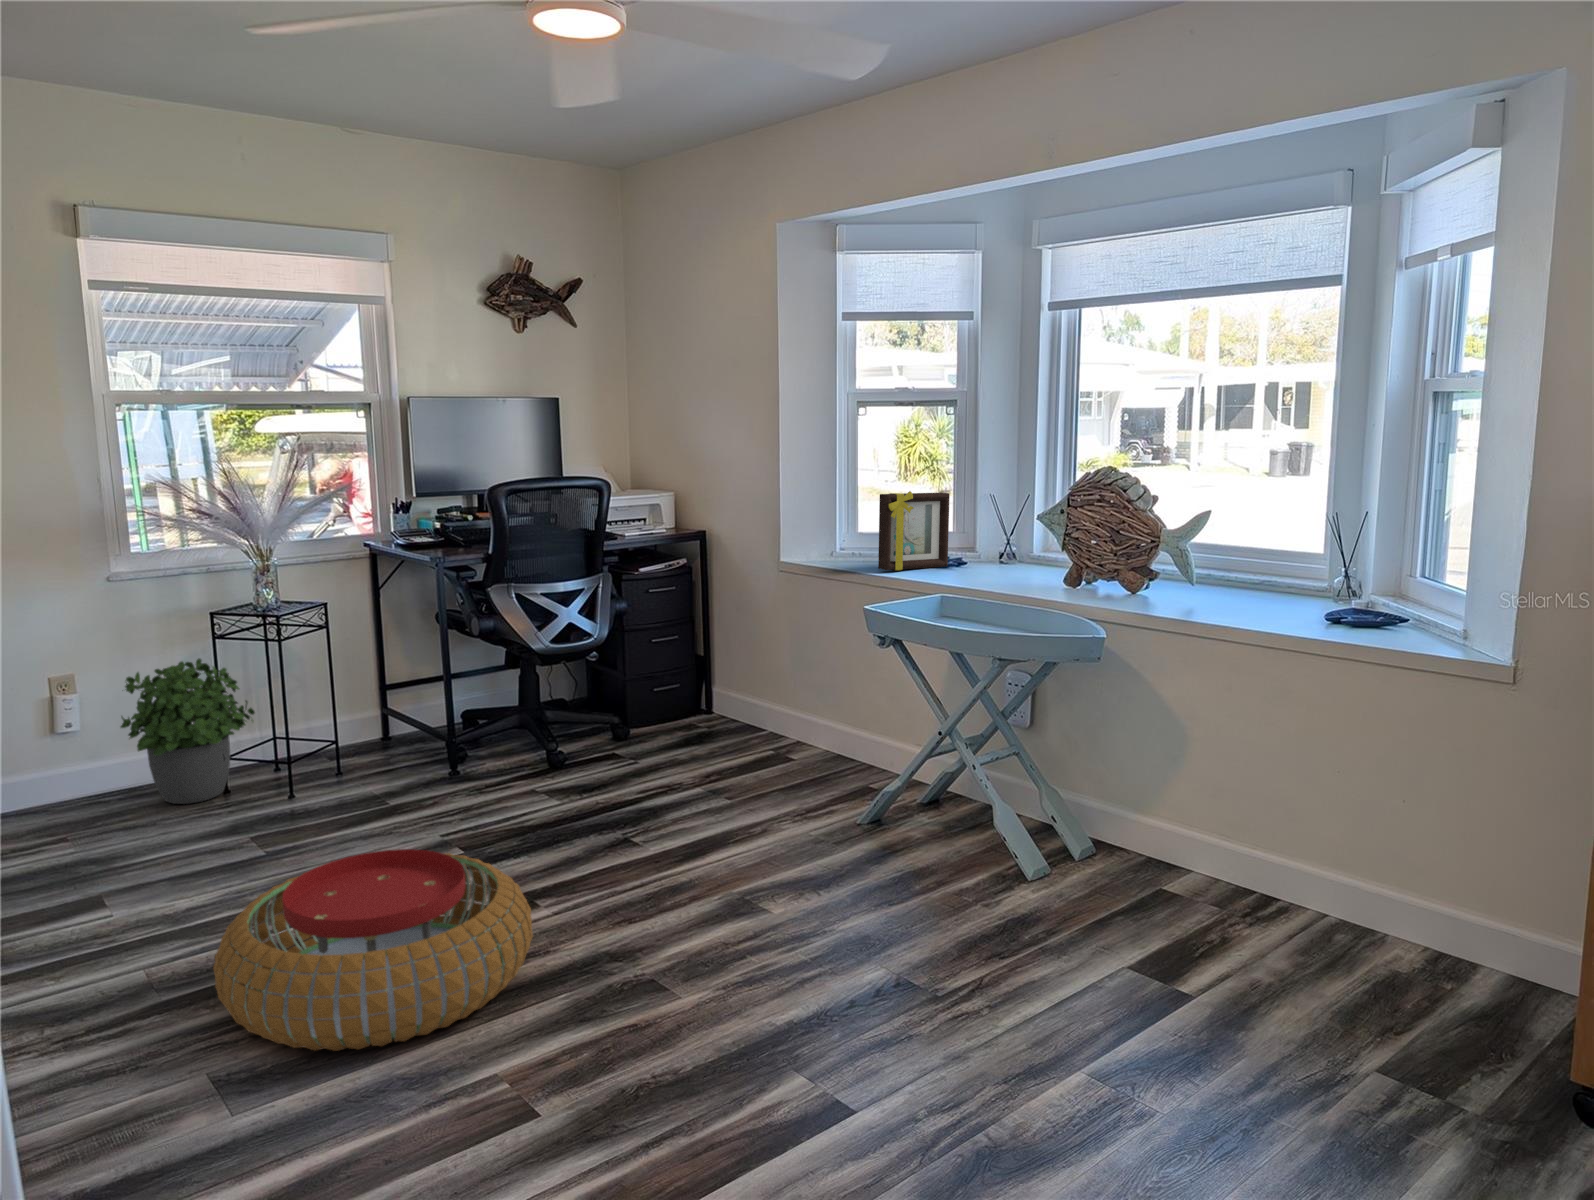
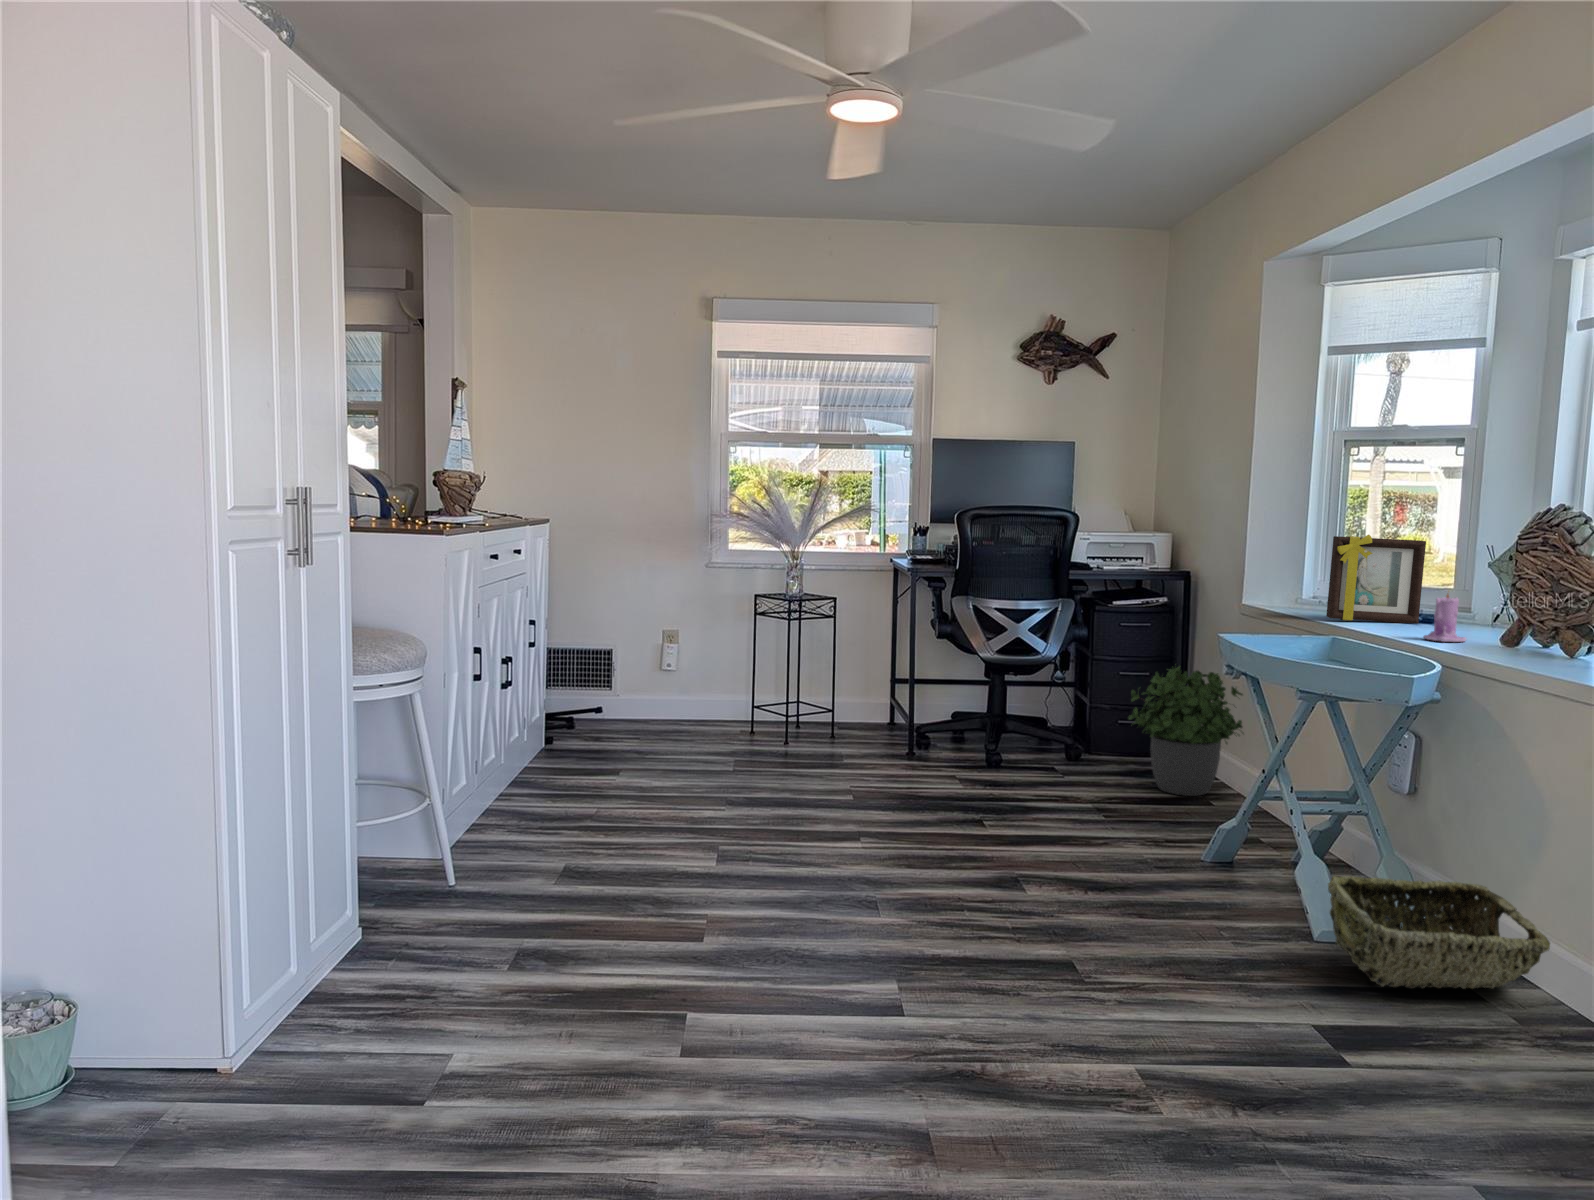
candle: none [998,542,1031,587] -> present [1423,594,1466,642]
potted plant: present [121,659,255,804] -> present [1128,667,1243,796]
woven basket: none [1058,797,1216,909] -> present [1328,876,1550,989]
pouf: present [213,849,533,1051] -> none [593,758,821,884]

